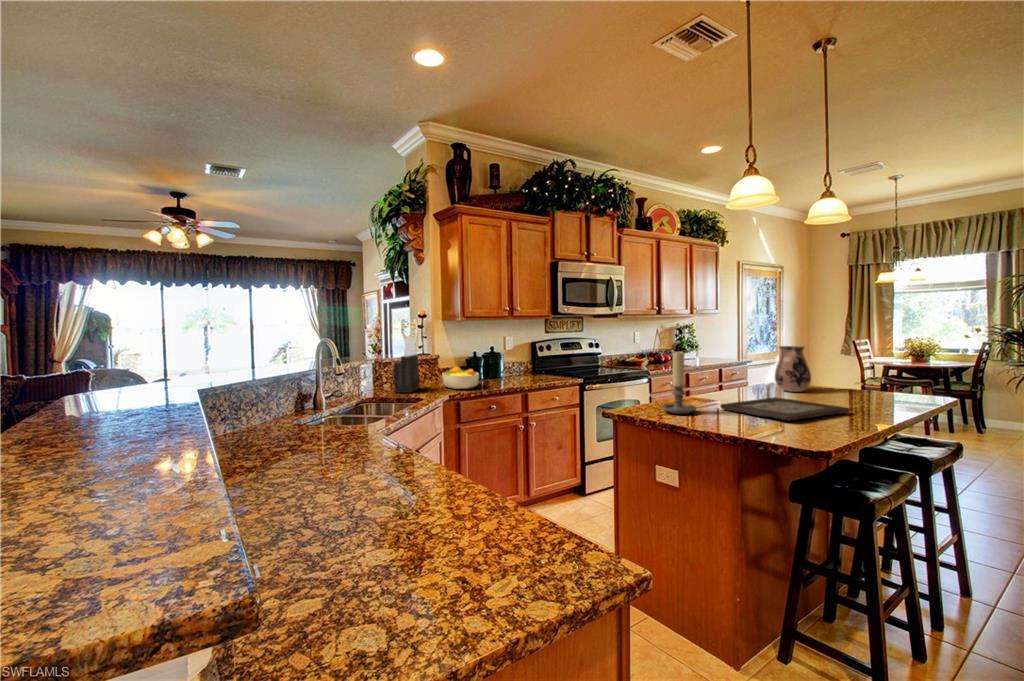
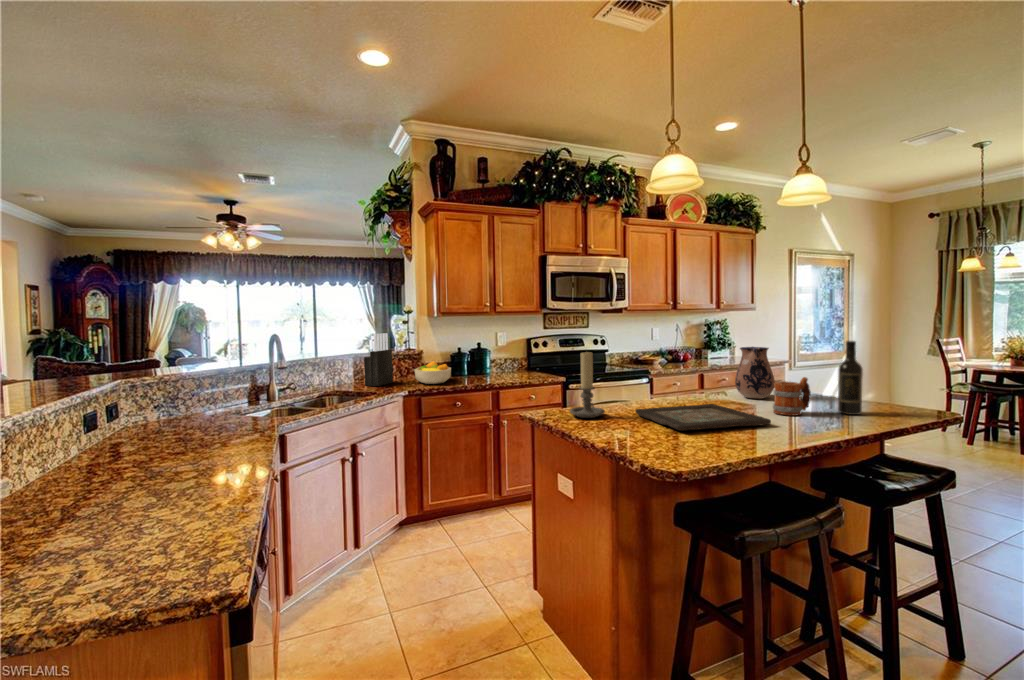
wine bottle: none [880,339,902,402] -> present [838,341,863,415]
mug: none [829,371,860,405] -> present [773,377,811,416]

